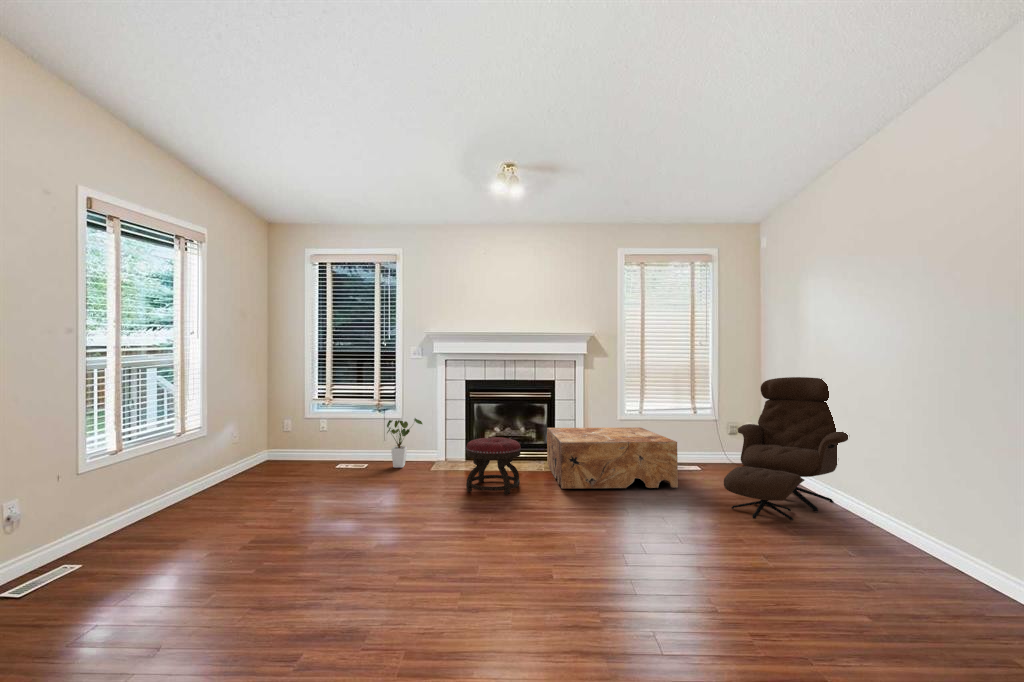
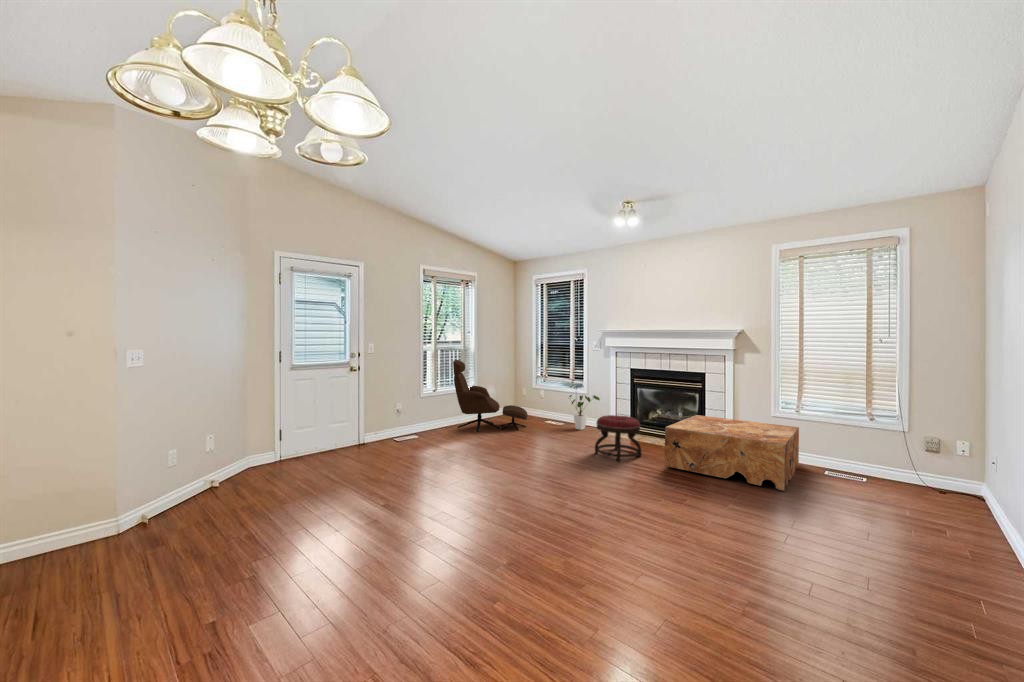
lounge chair: present [724,377,848,520] -> present [453,360,528,432]

